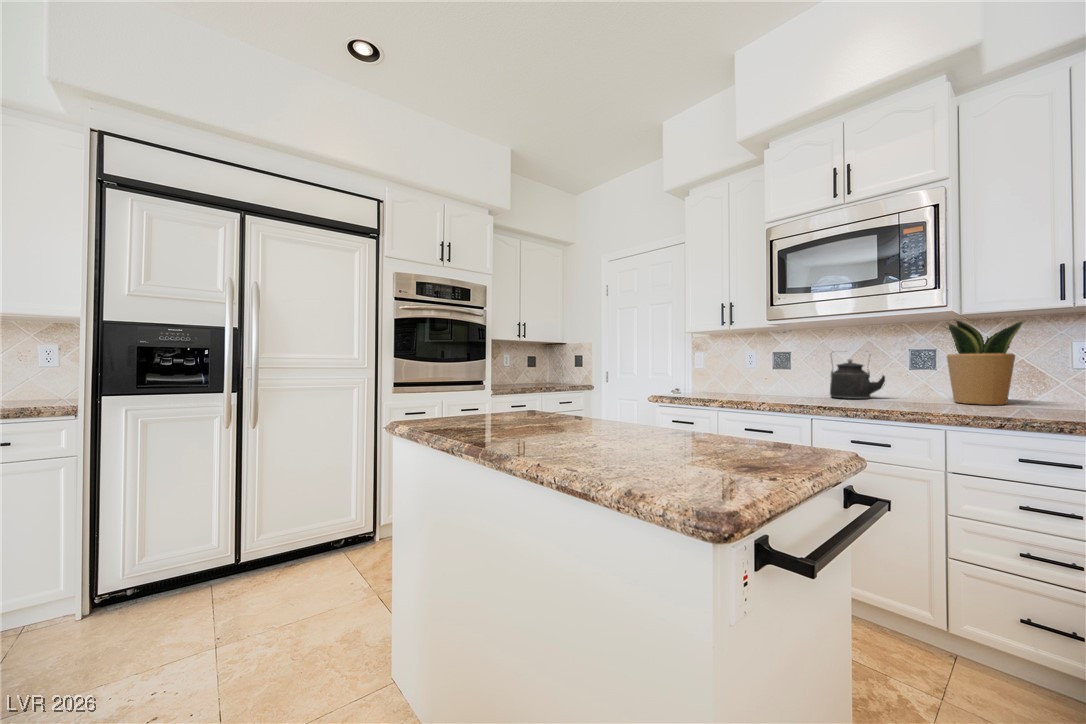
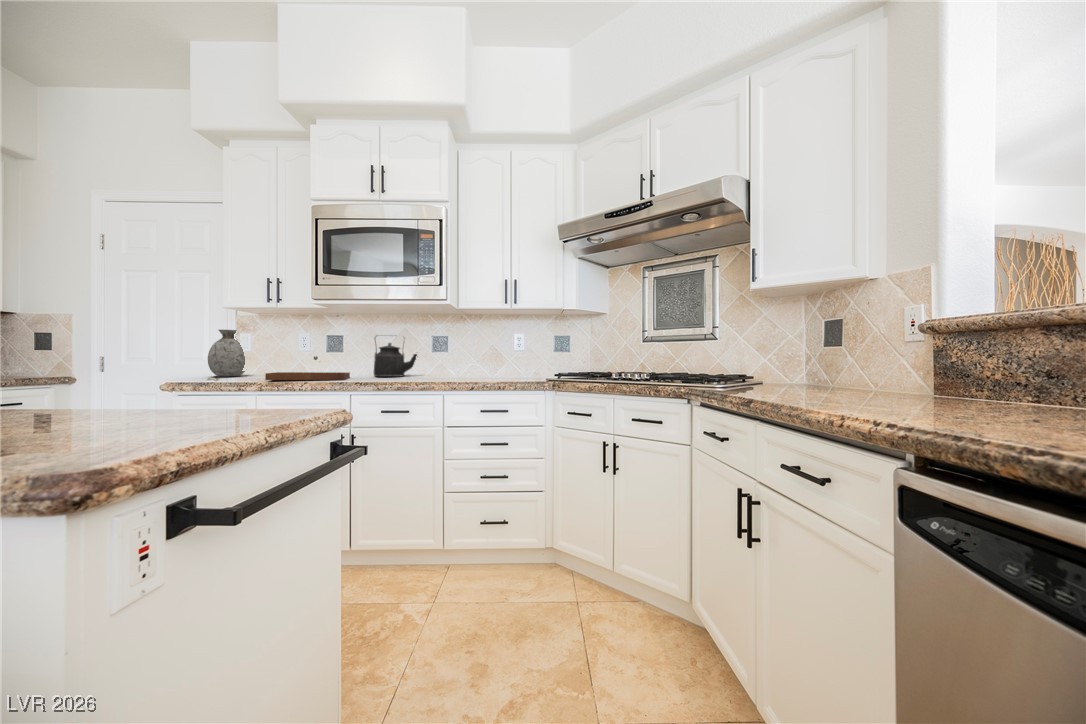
potted plant: present [947,320,1024,405] -> none [443,313,492,376]
vase: none [673,350,703,390] -> present [208,330,245,377]
tray: none [722,375,801,400] -> present [265,356,350,380]

